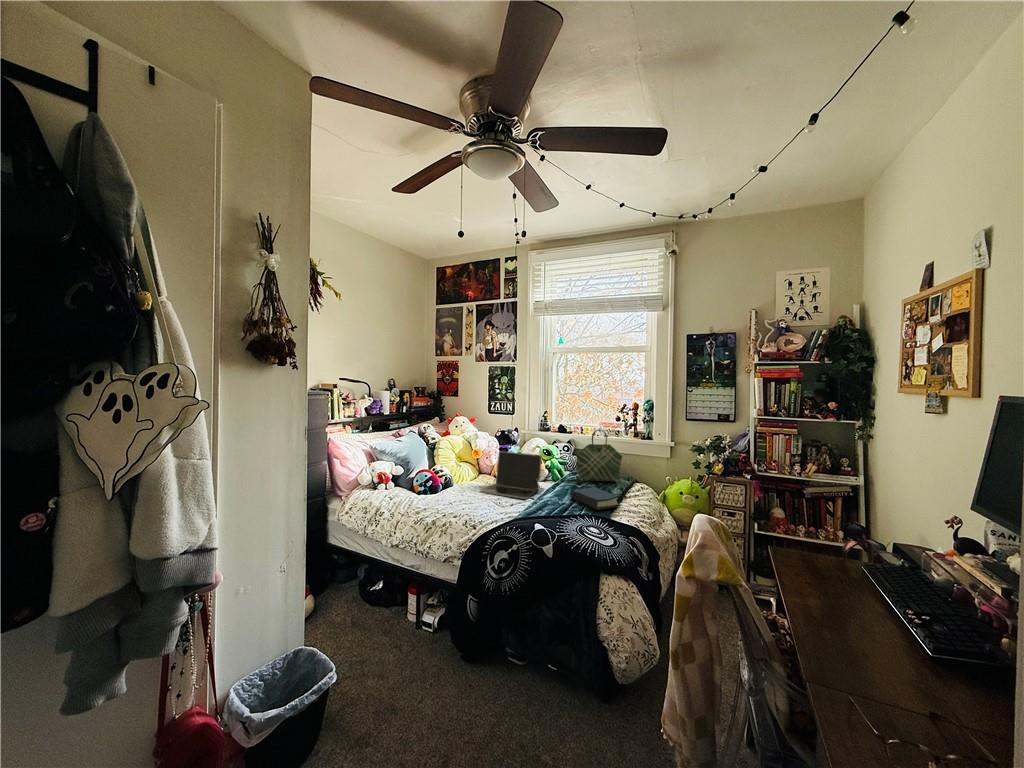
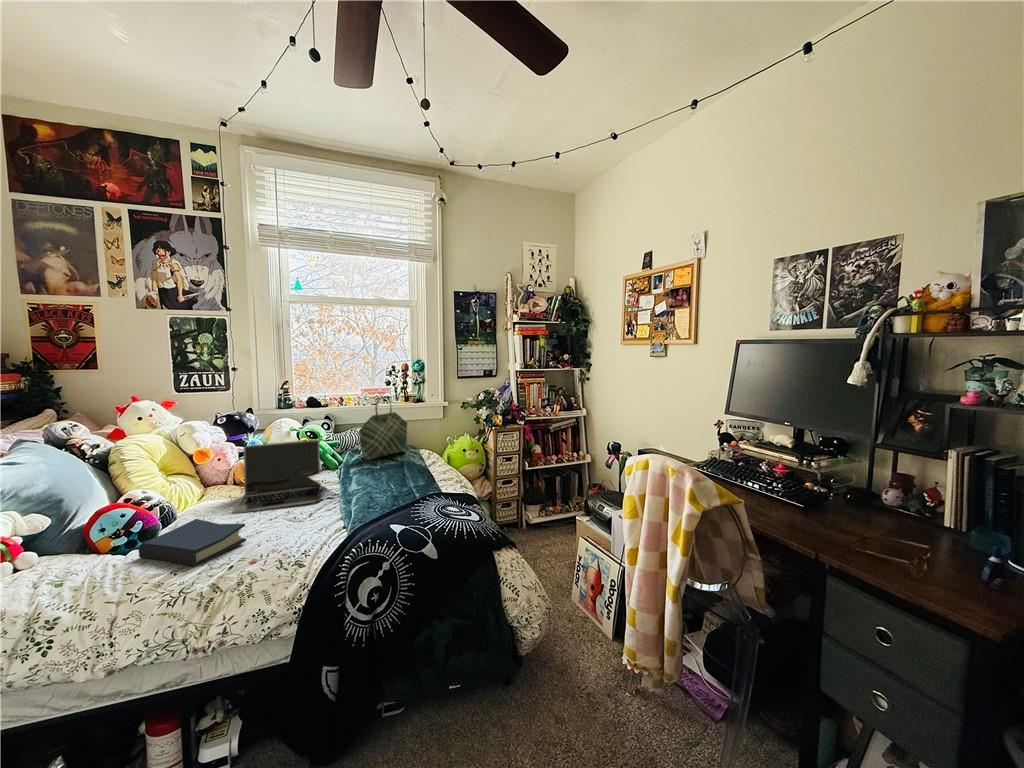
hardback book: present [571,487,621,510] -> present [139,519,246,566]

